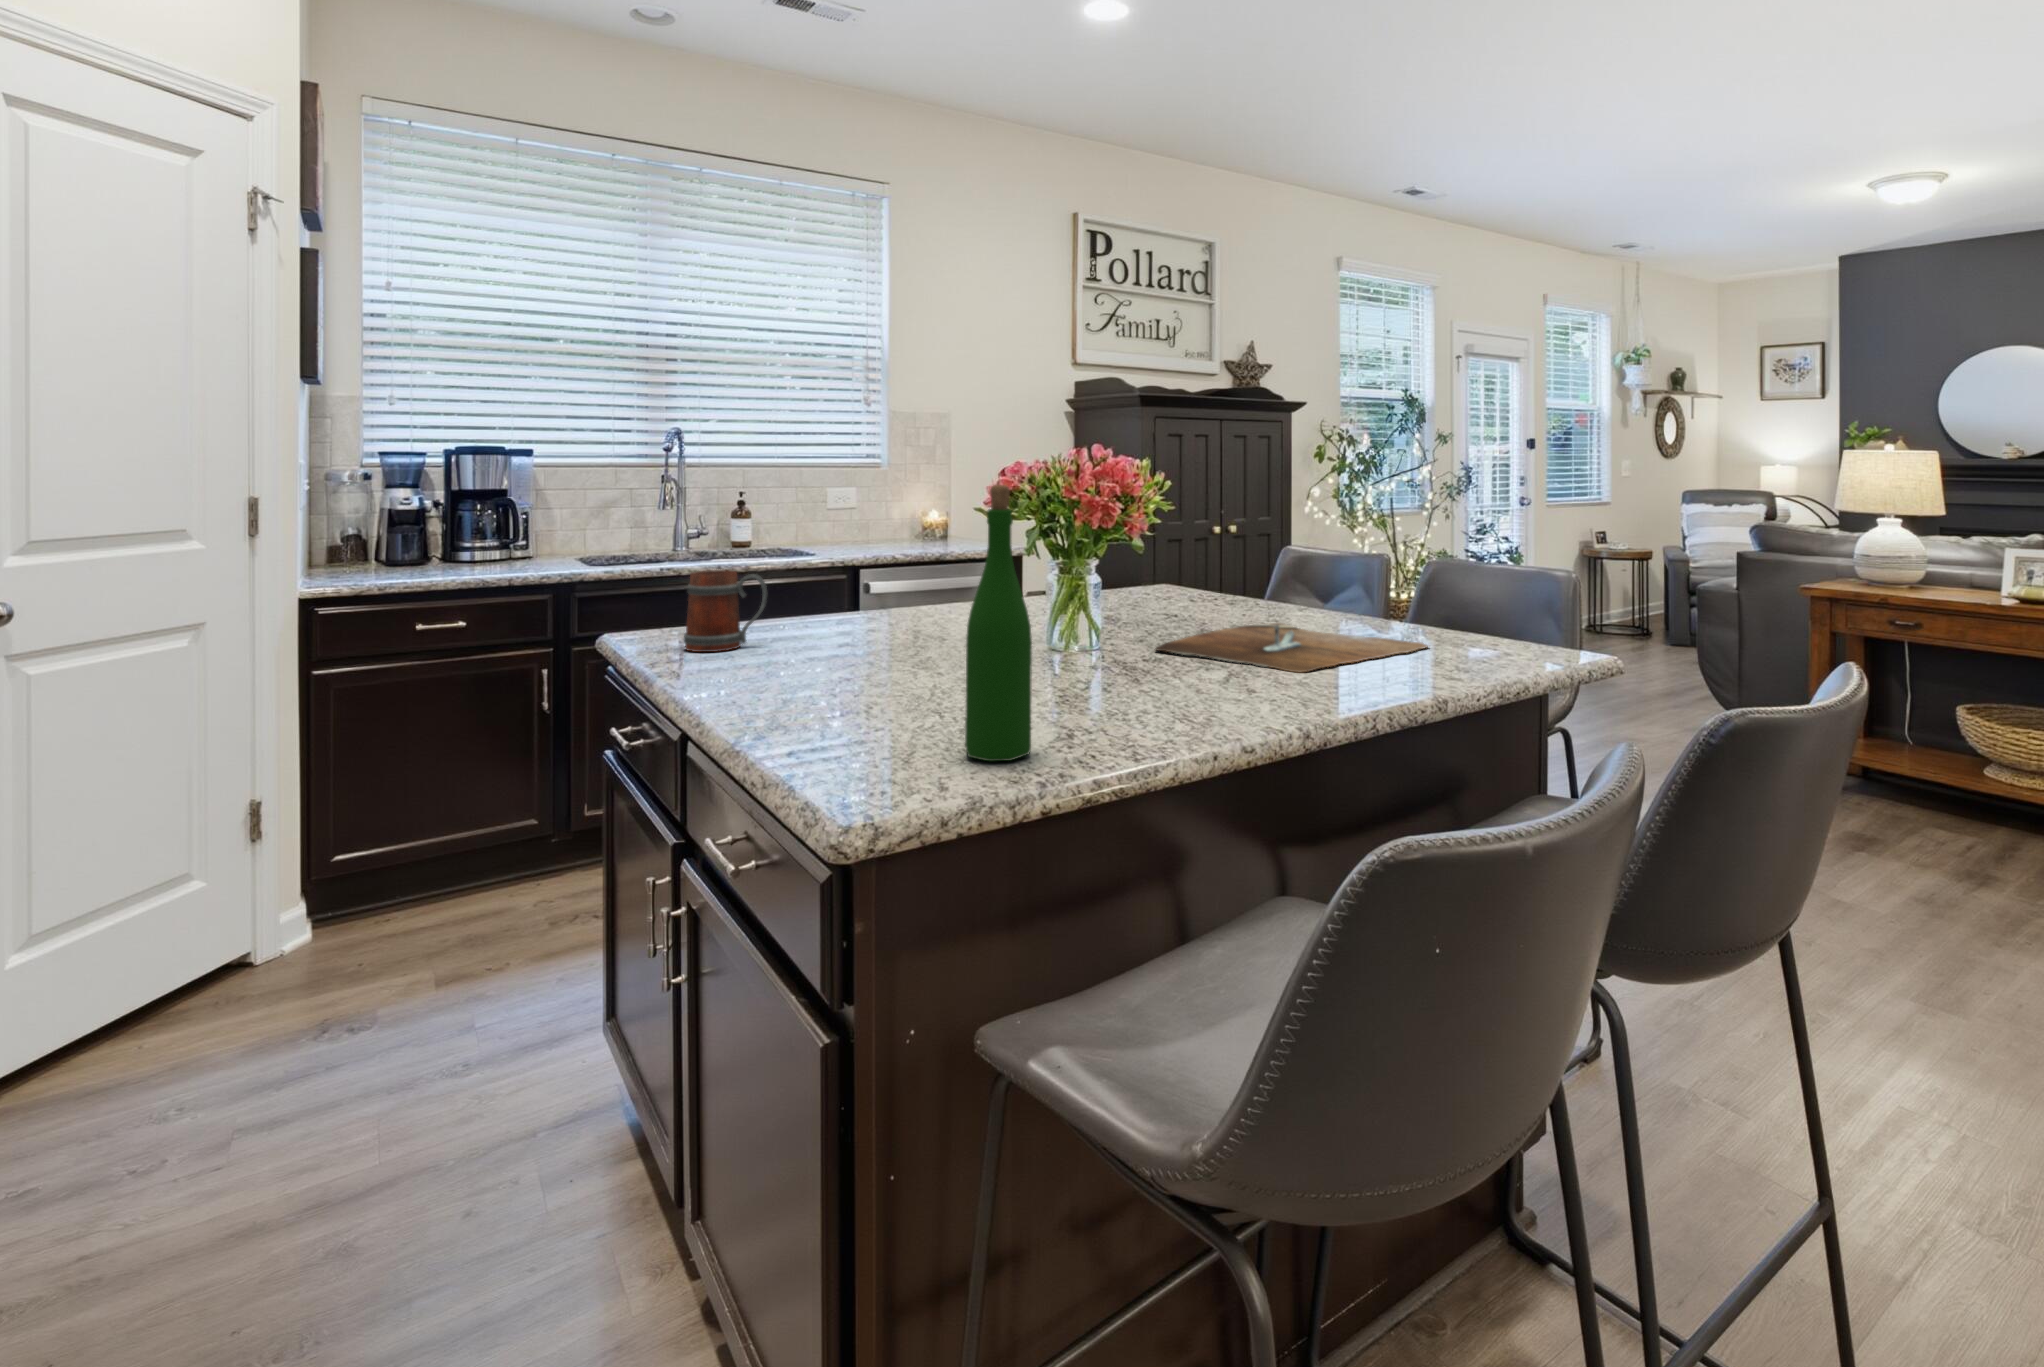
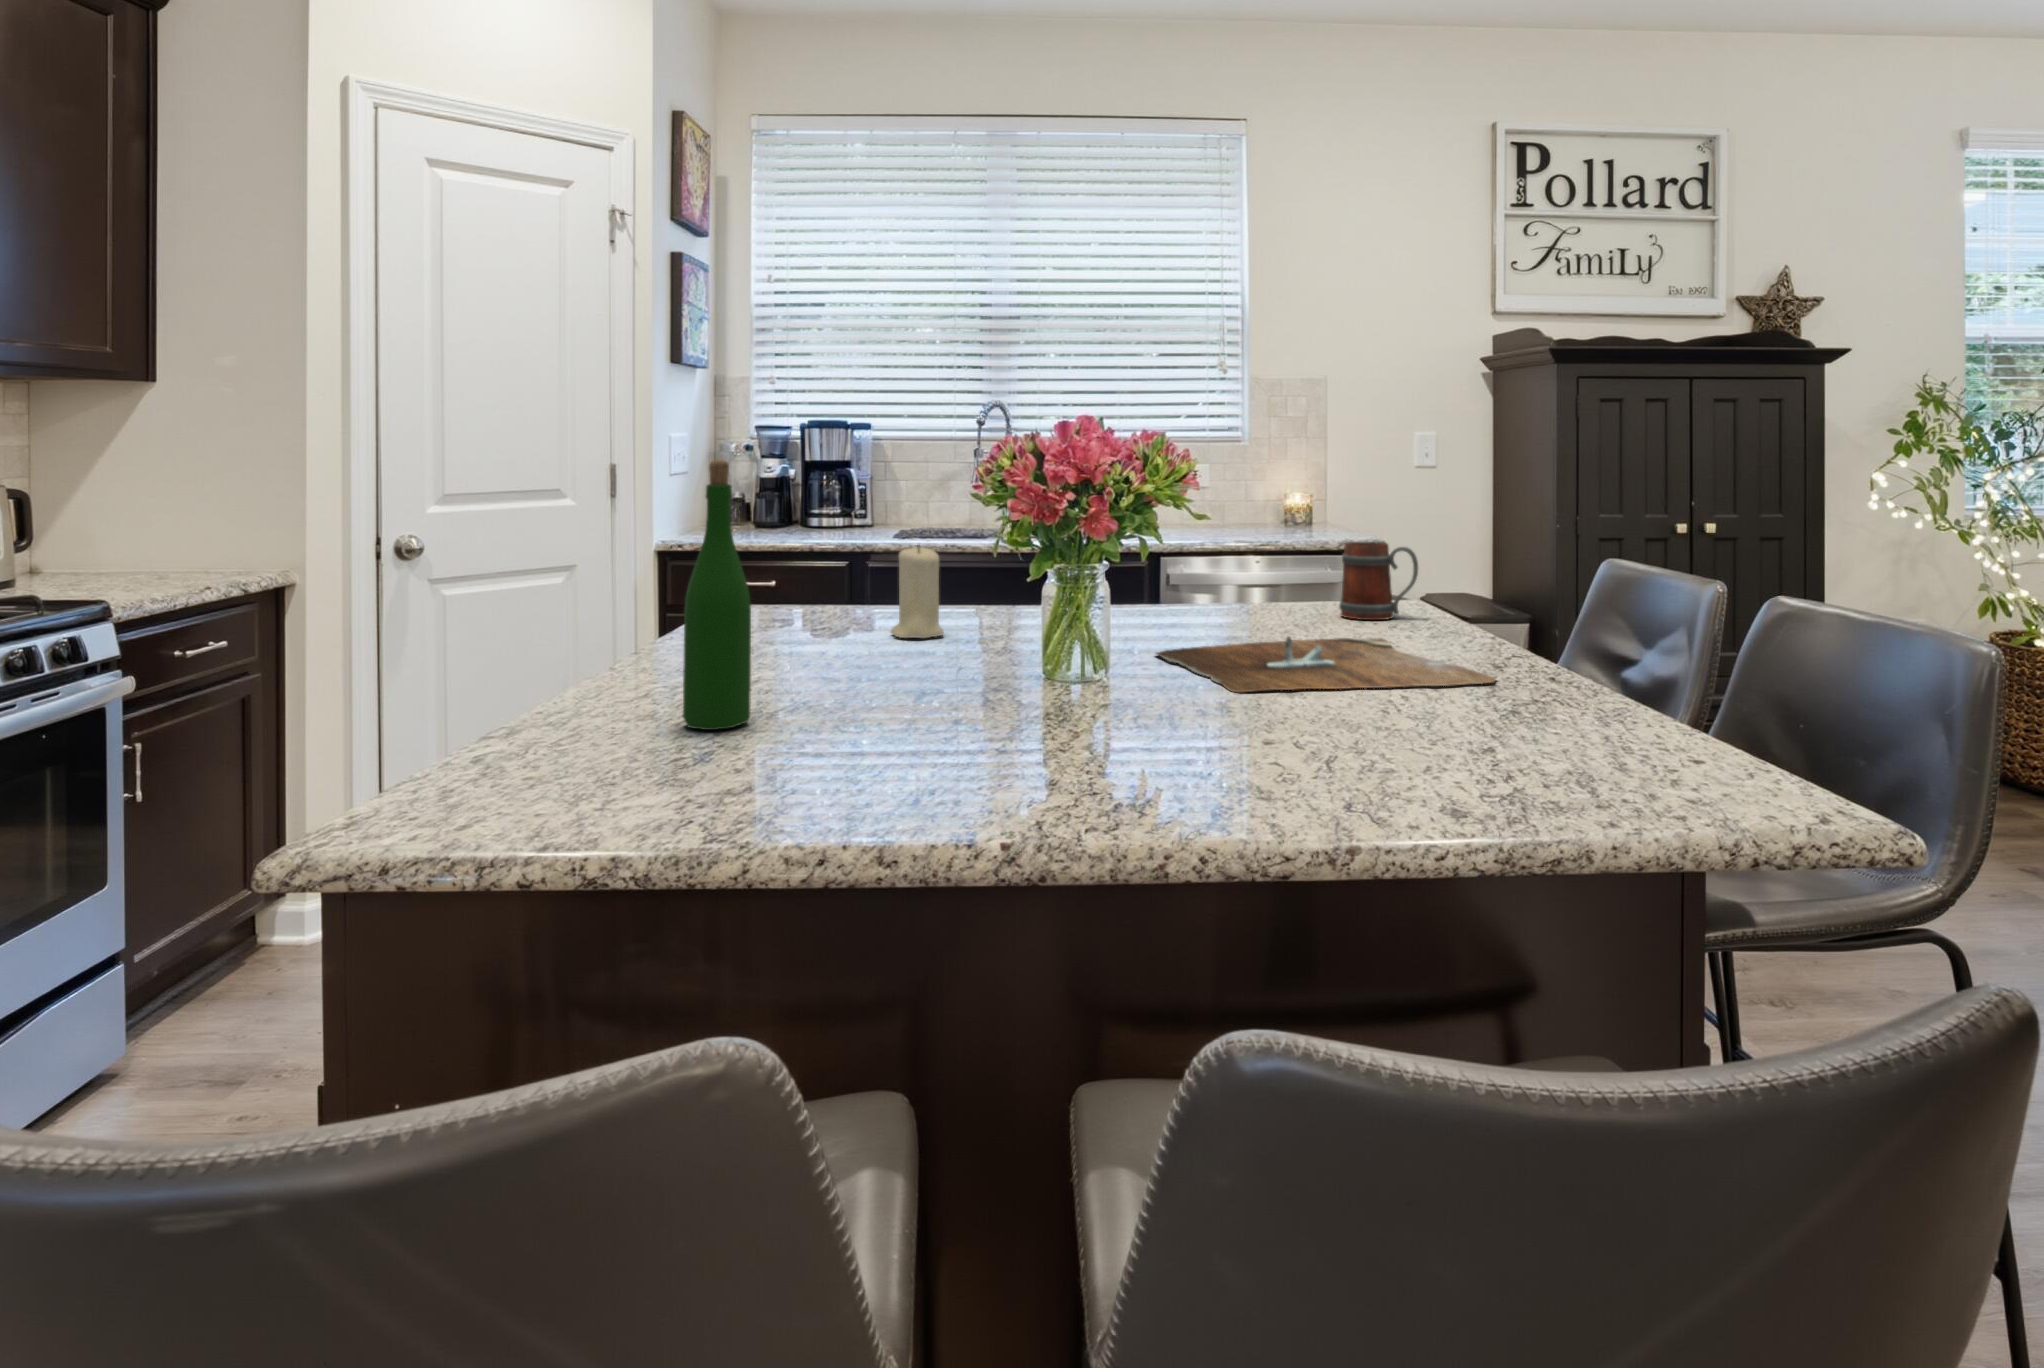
candle: none [878,567,936,659] -> present [891,546,944,638]
mug: present [684,570,767,652] -> present [1339,542,1418,620]

